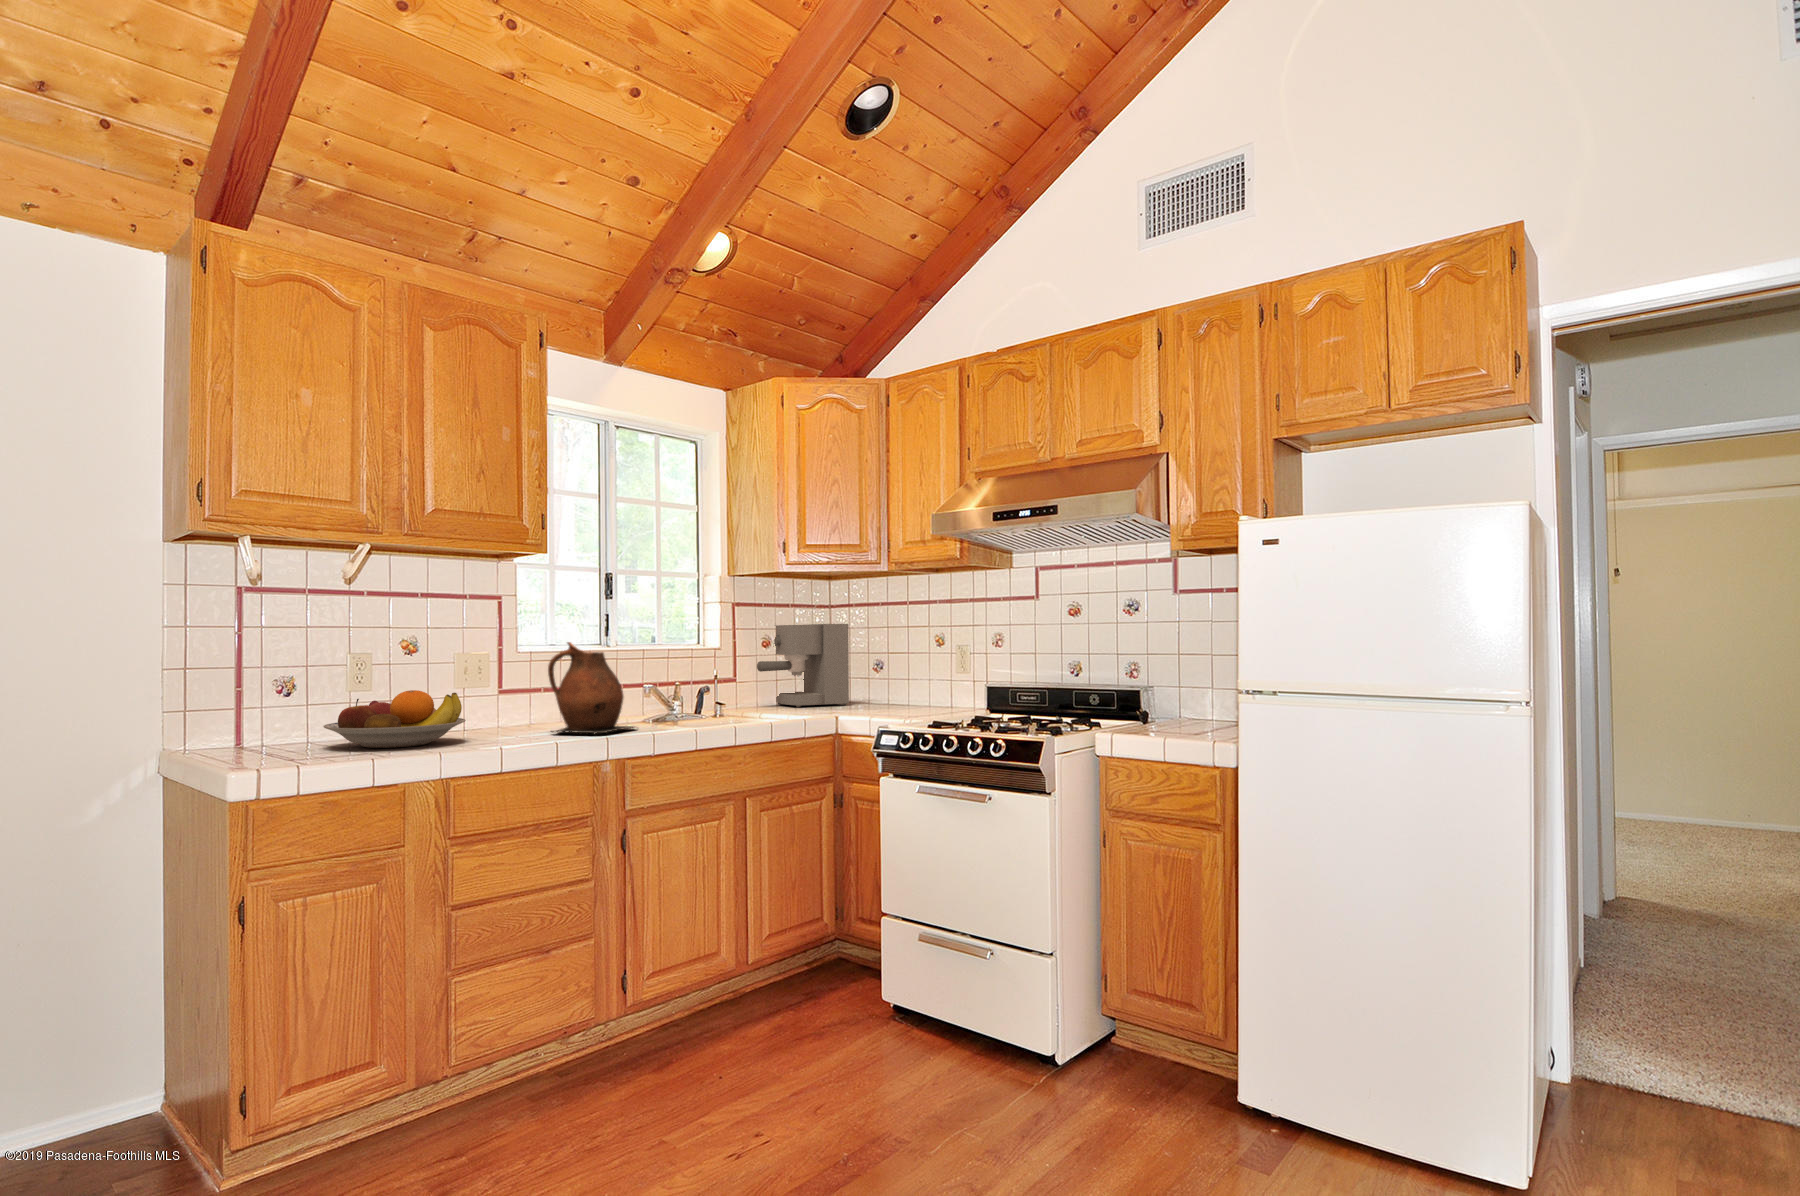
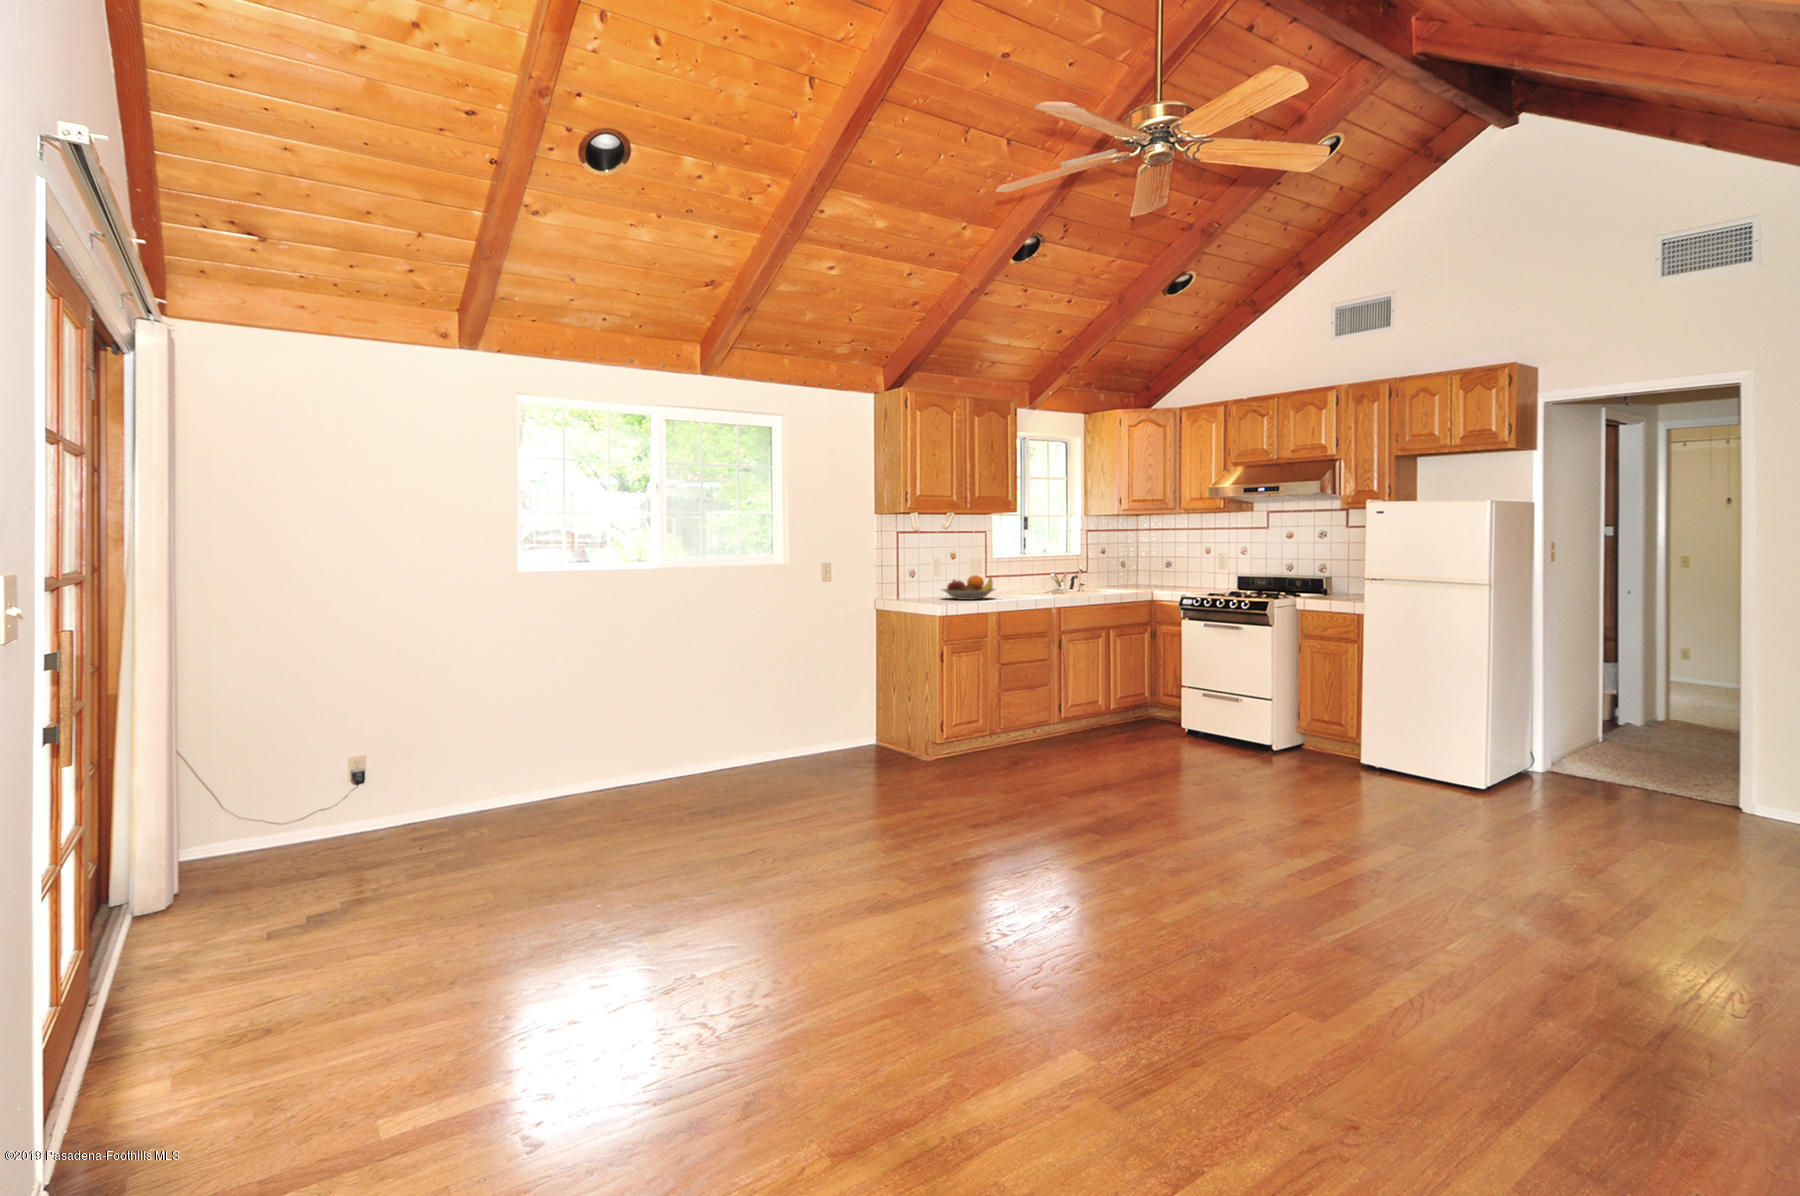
coffee maker: present [757,624,849,707] -> none [1100,542,1152,588]
ceramic pitcher: present [548,642,635,734] -> none [1023,554,1062,597]

